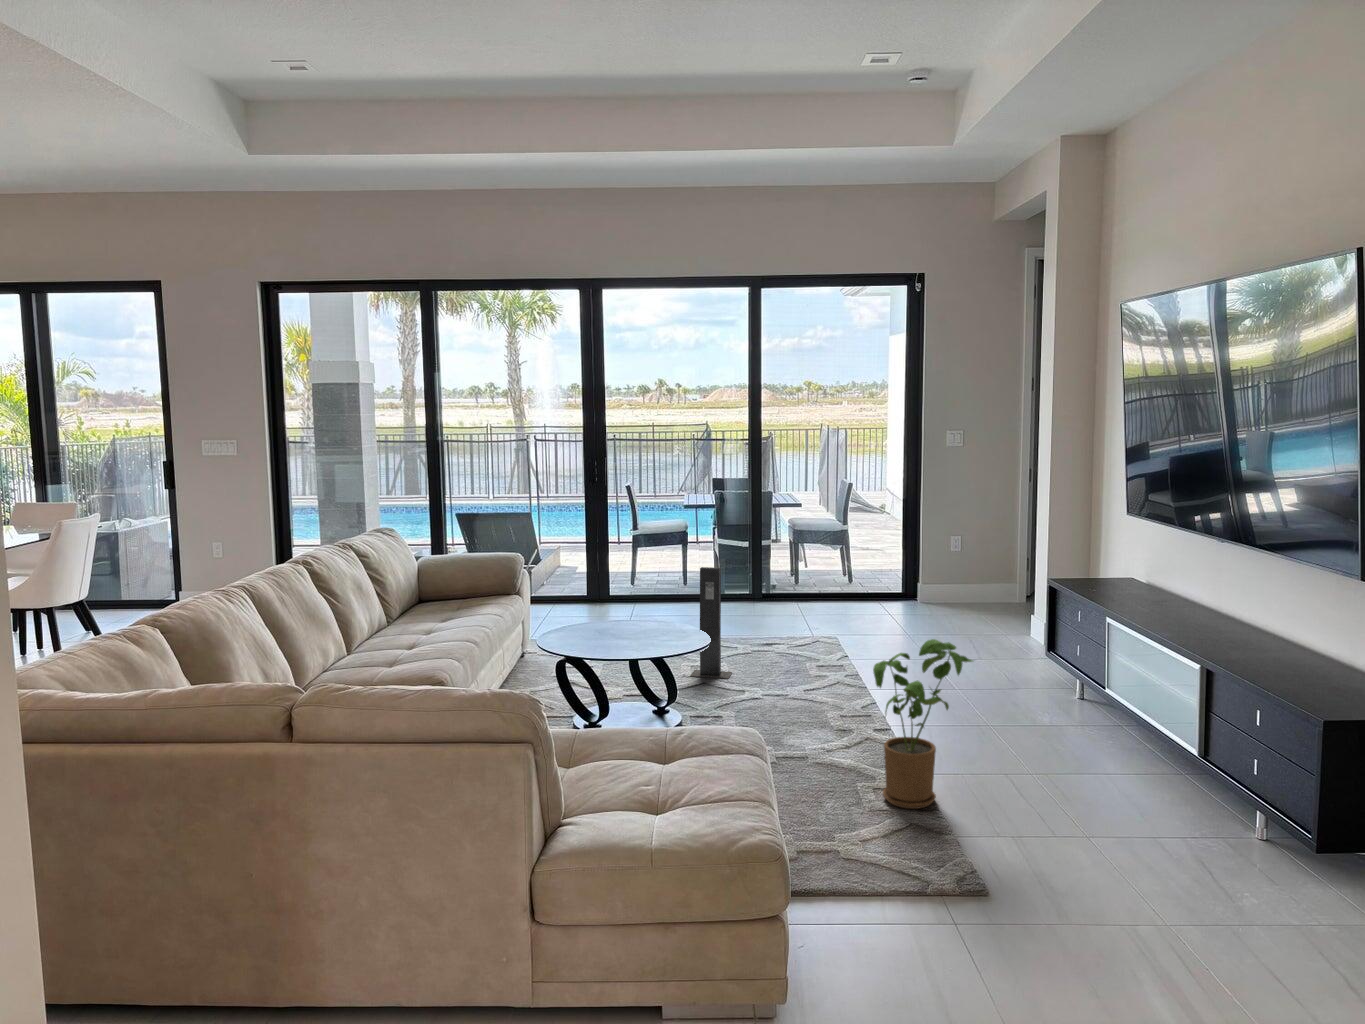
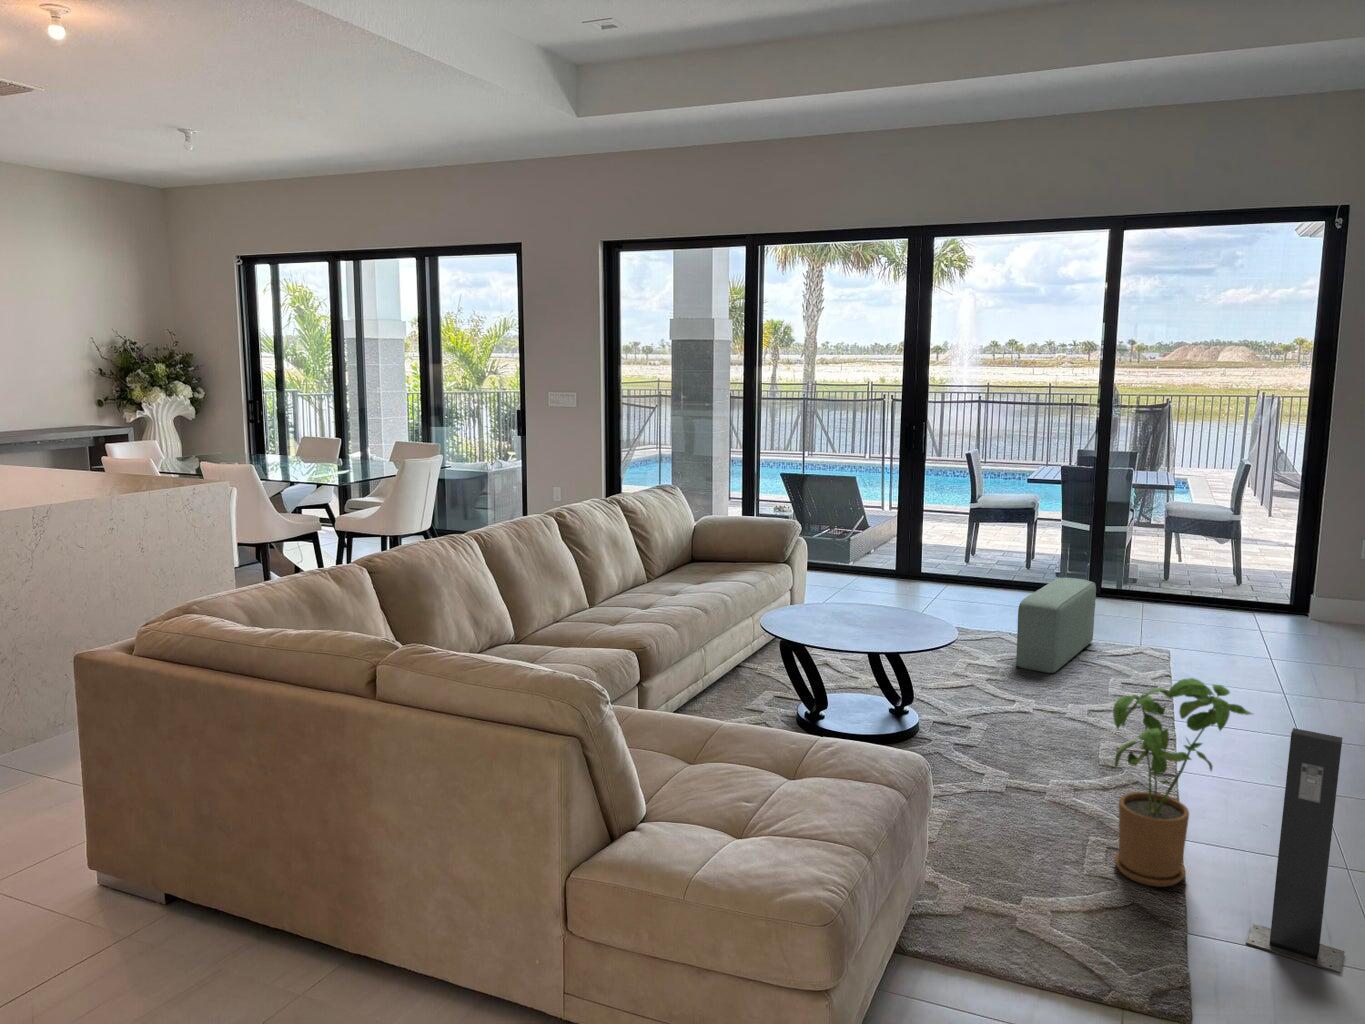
speaker: present [690,567,732,679] -> present [1246,728,1344,974]
pouf: none [729,584,778,666] -> present [1016,578,1096,673]

